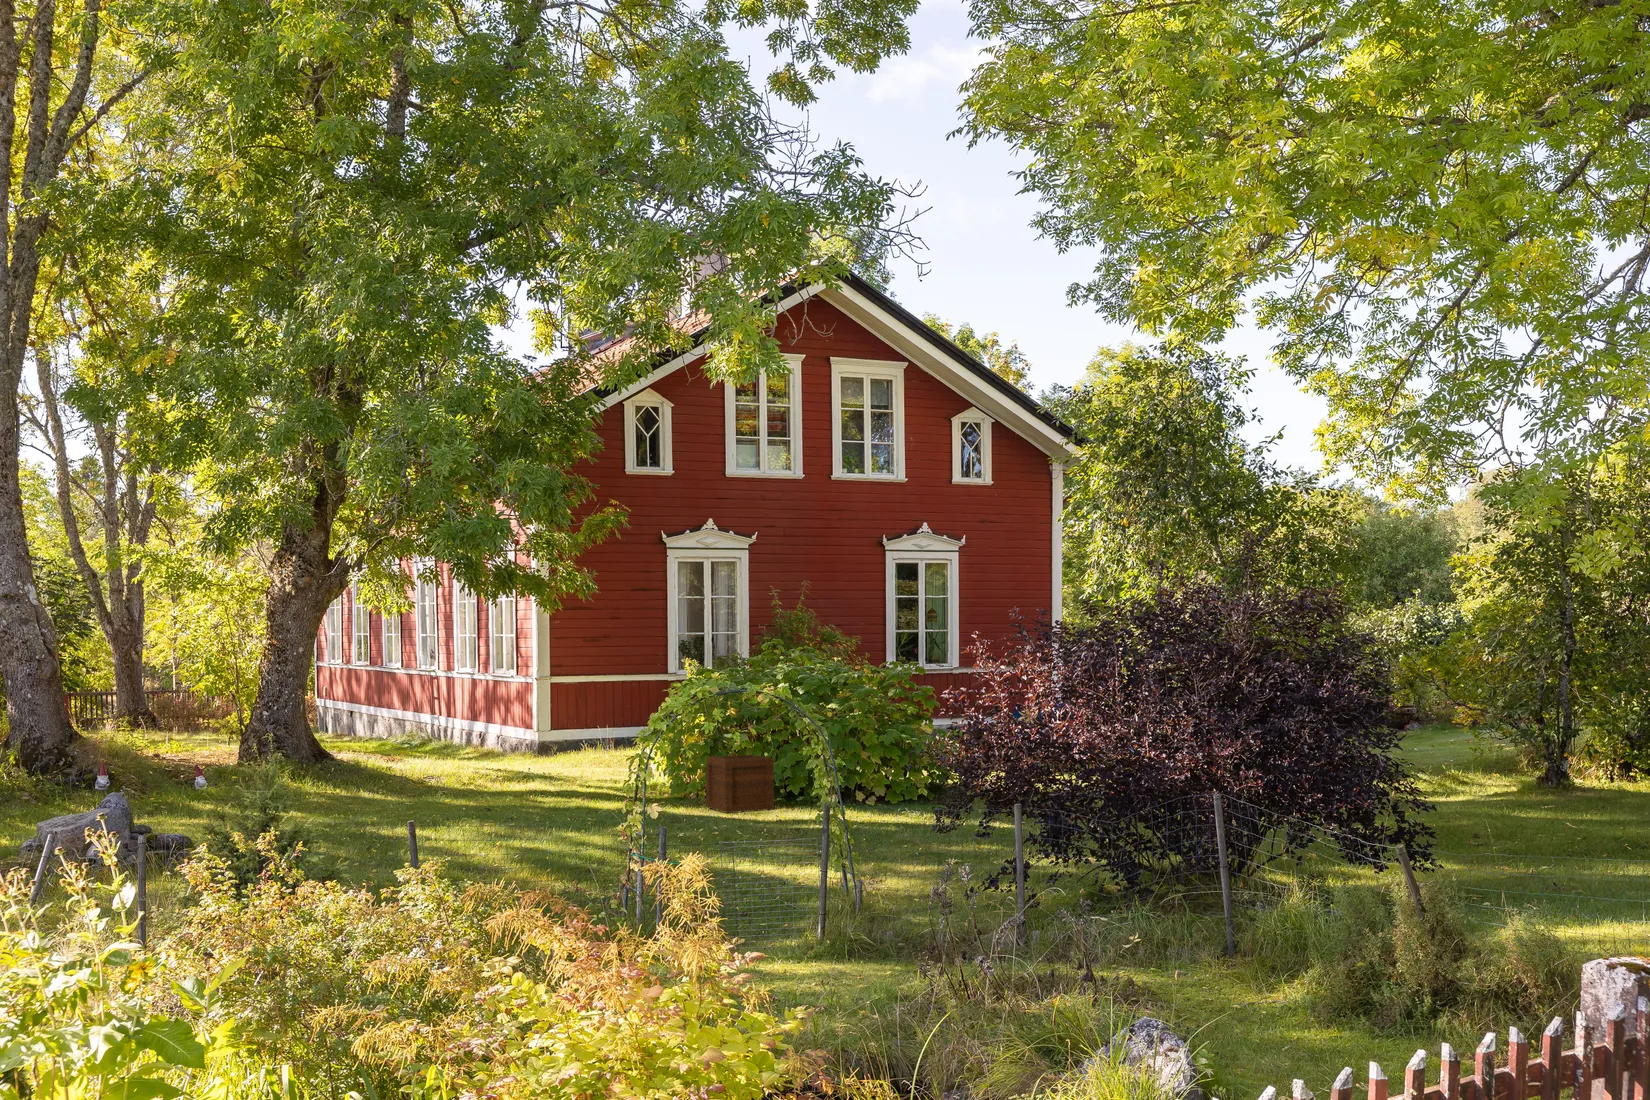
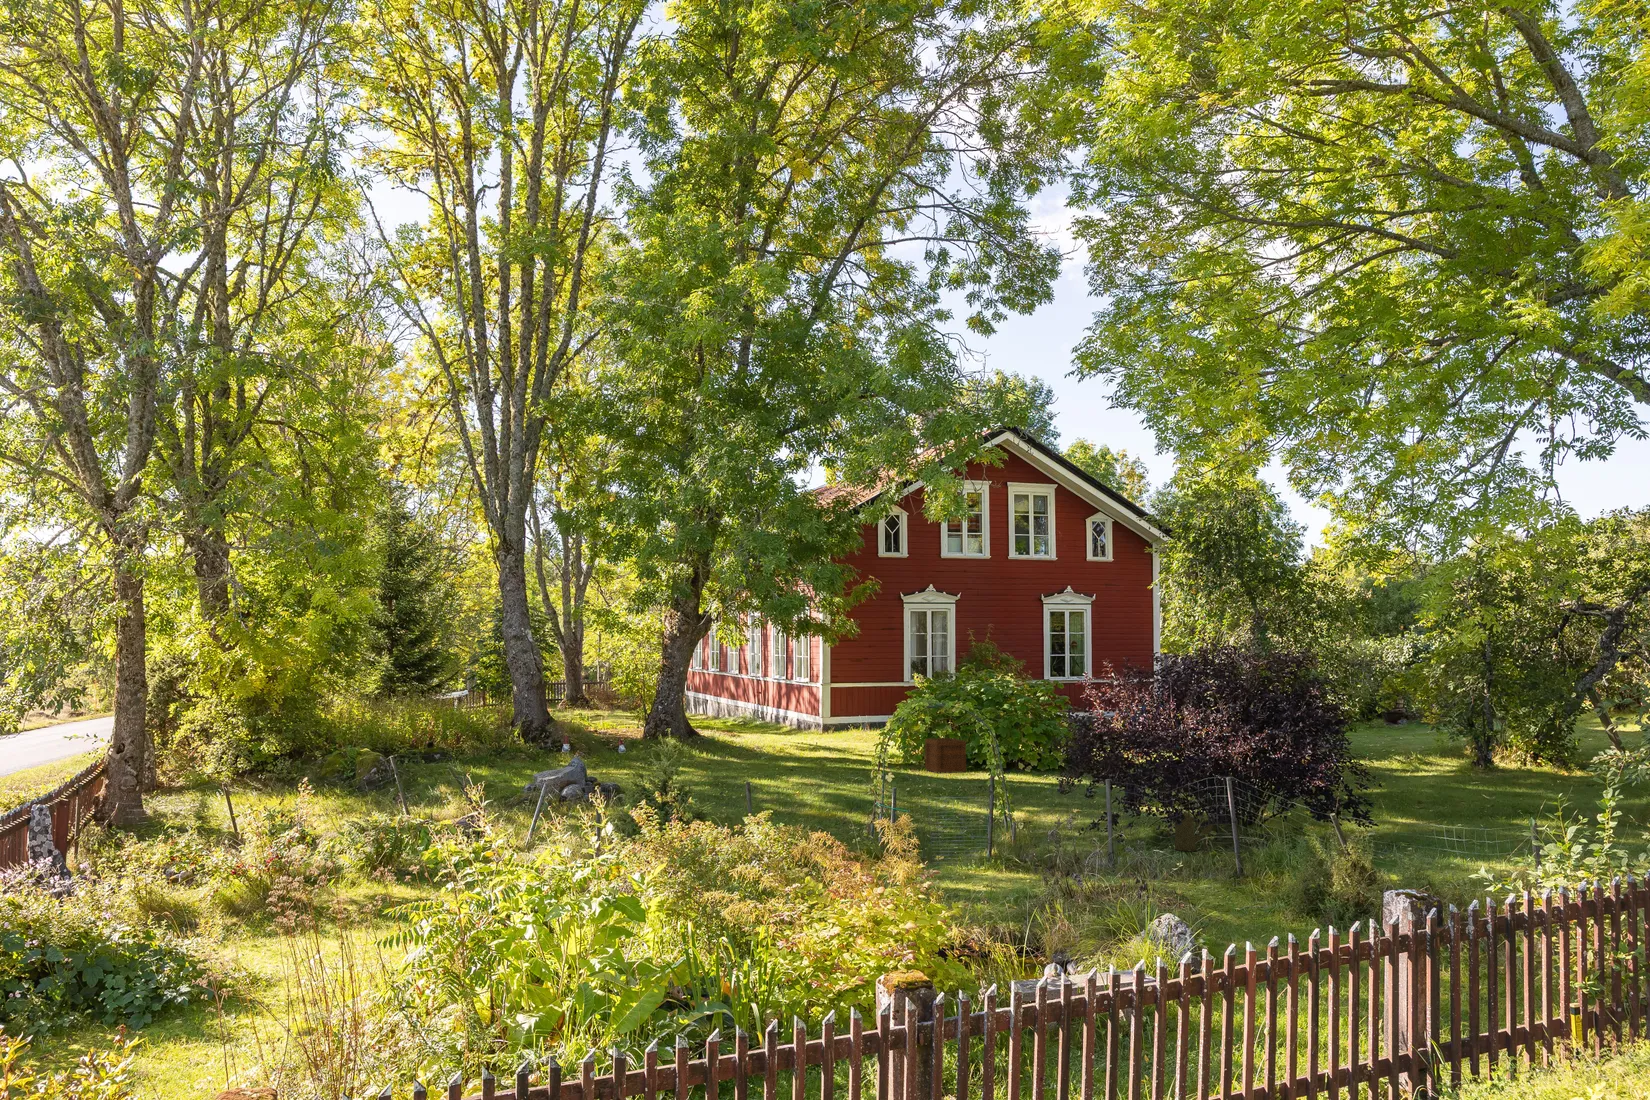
watering can: none [1148,851,1238,930] -> present [1168,811,1213,851]

